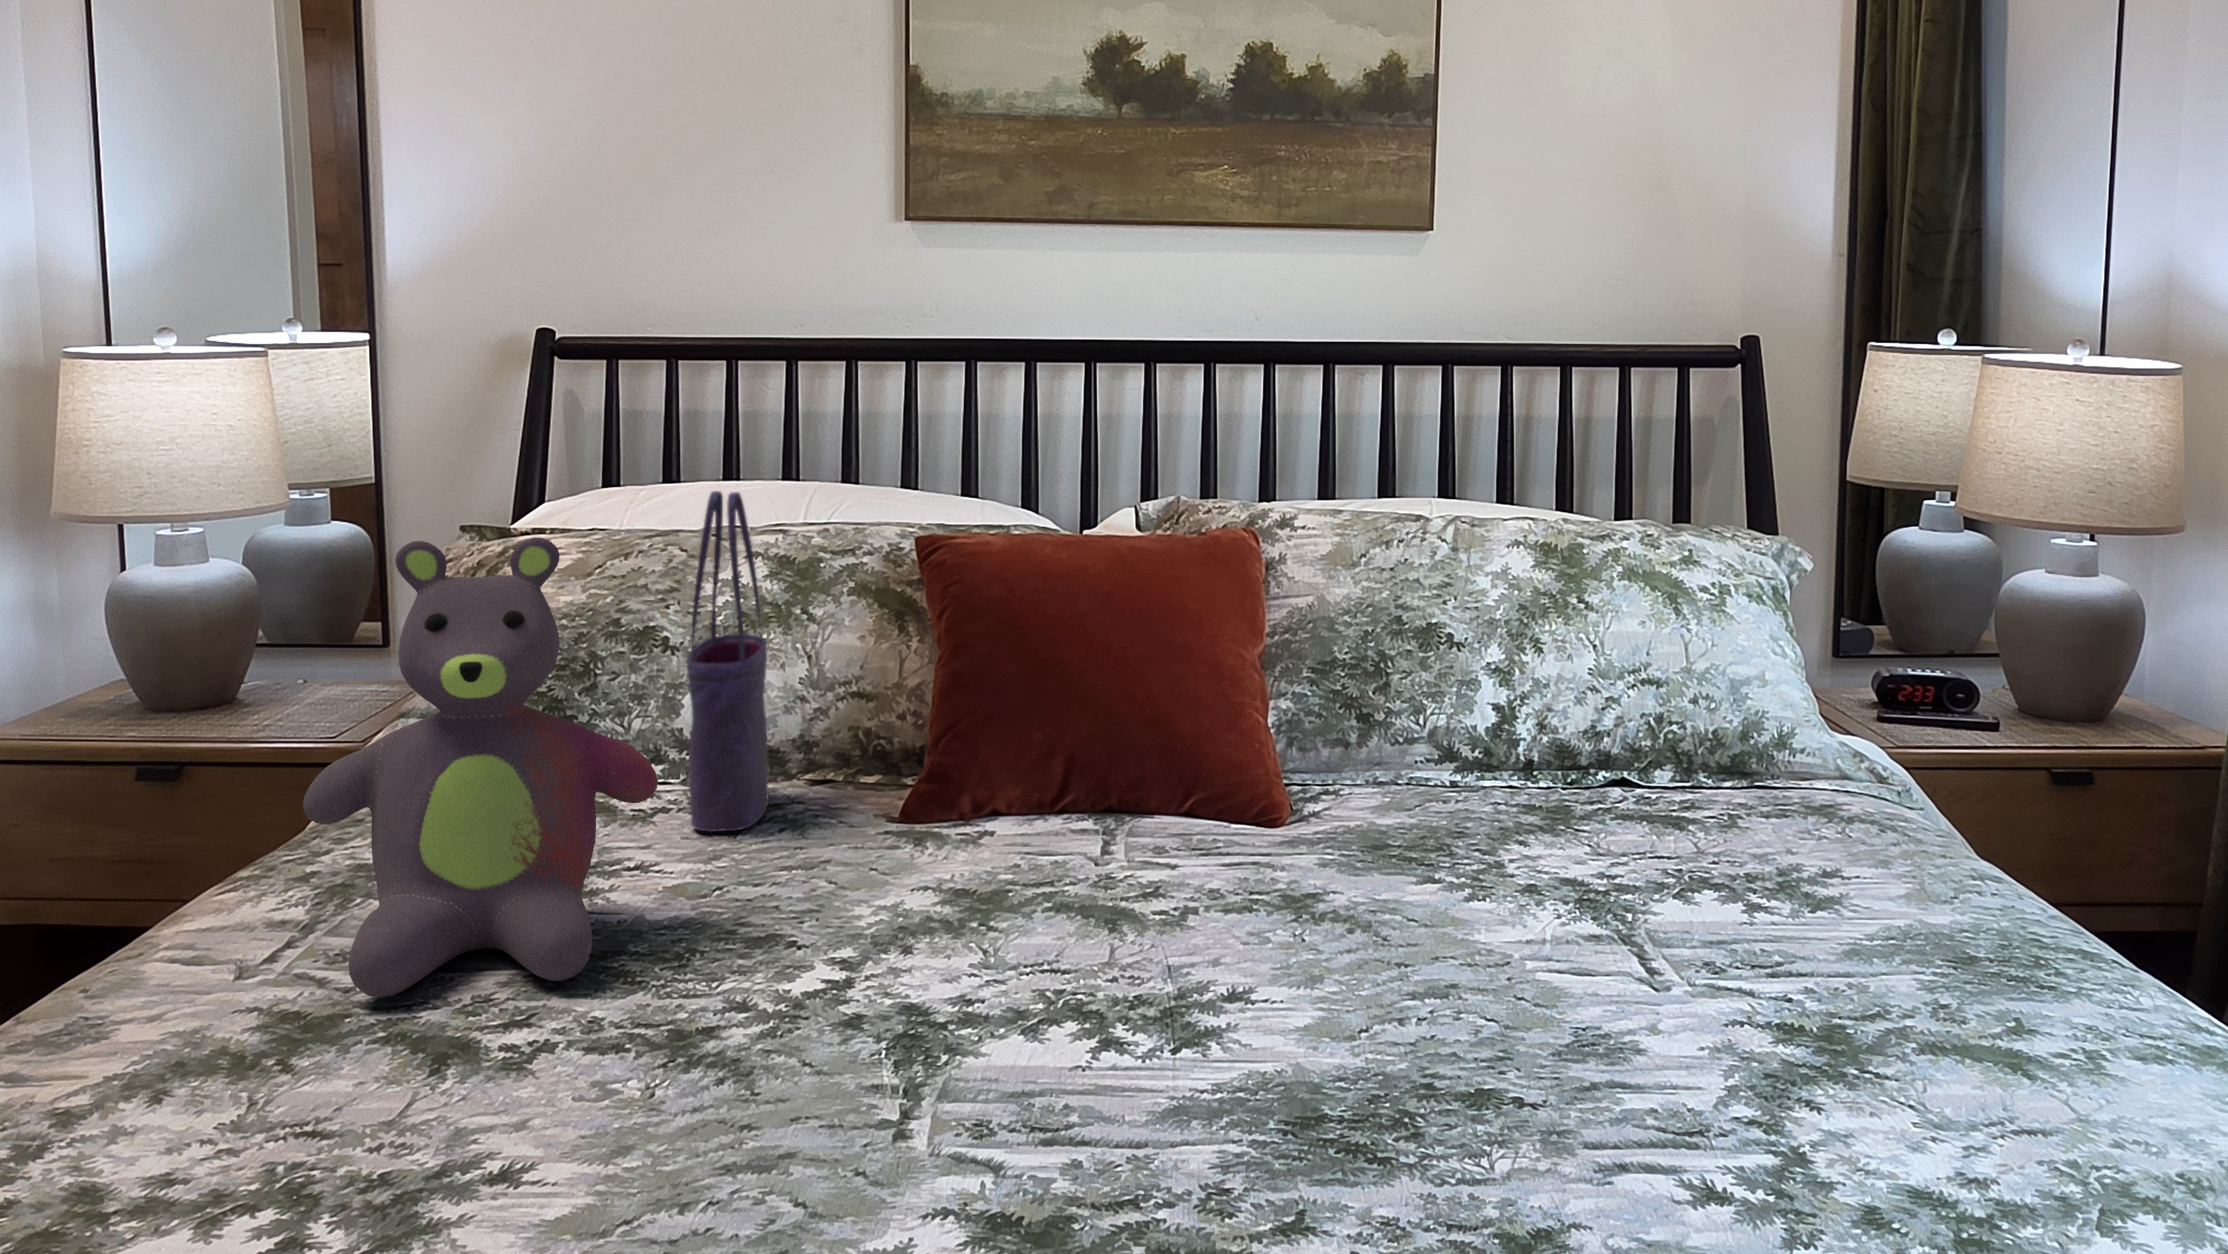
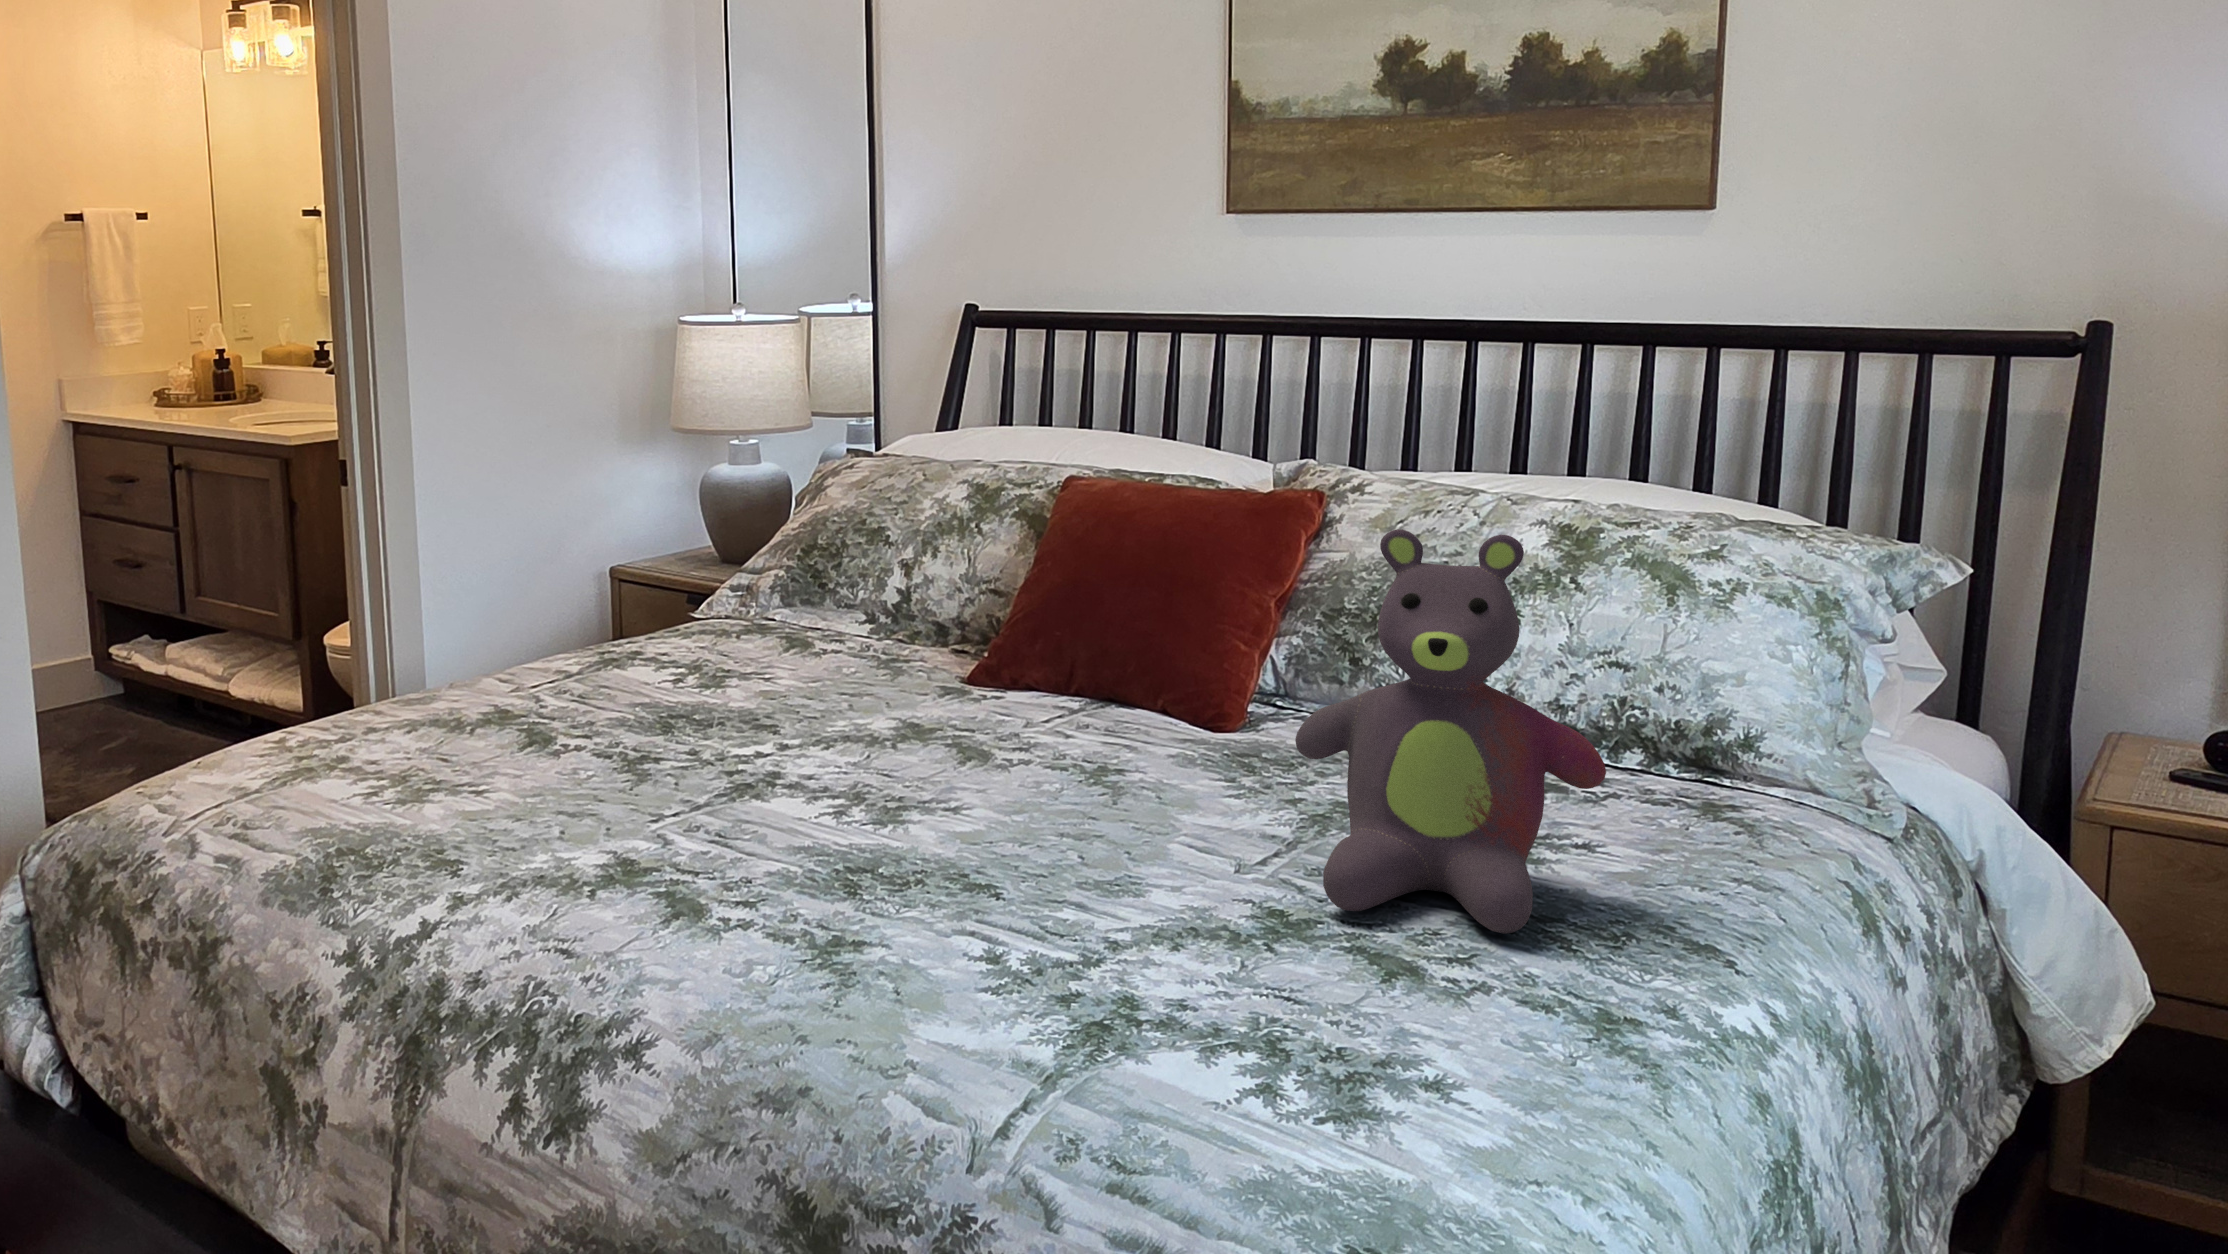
tote bag: present [687,491,769,831] -> none [1641,504,1733,836]

